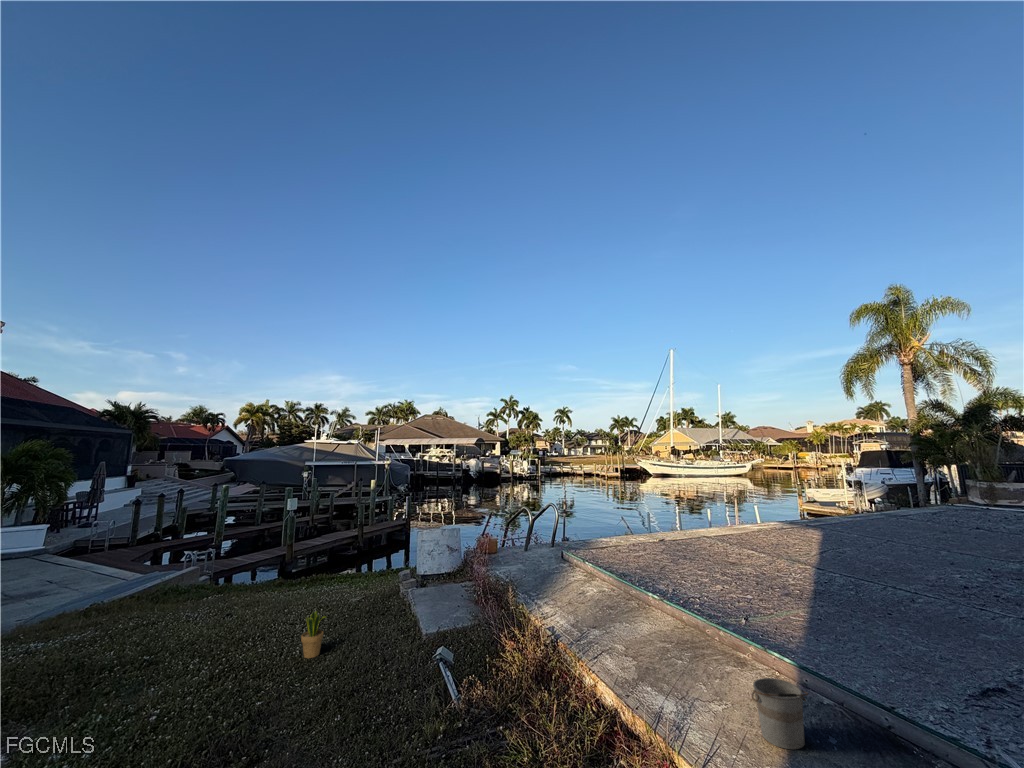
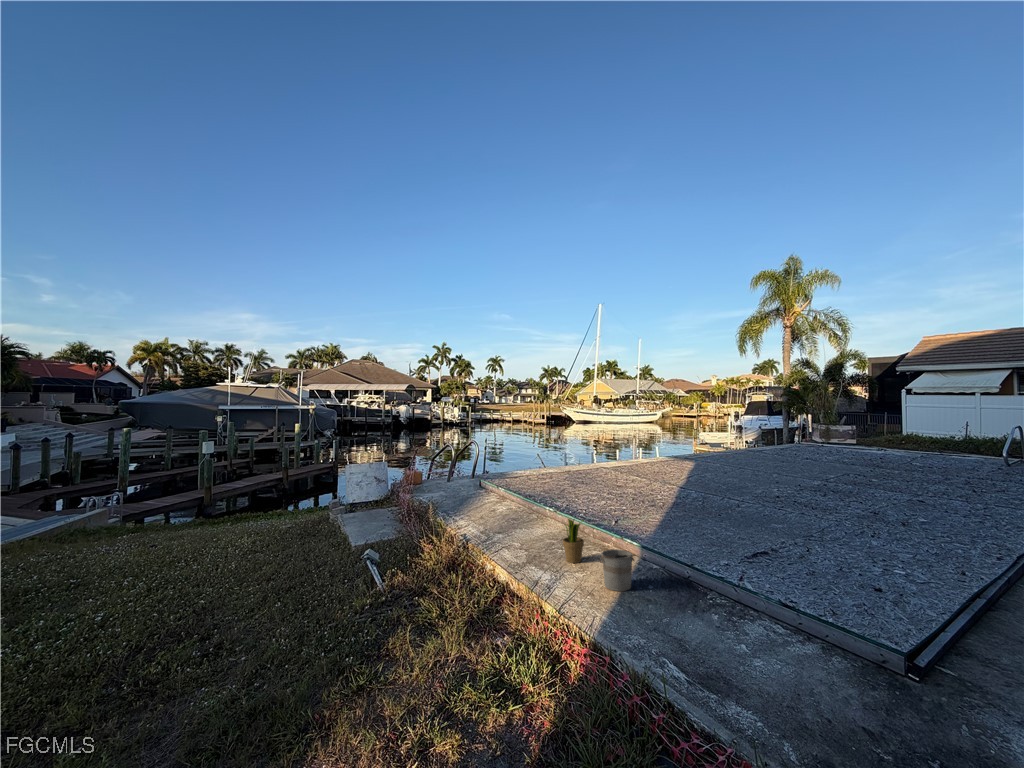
potted plant: present [301,611,326,658] -> present [563,519,584,563]

